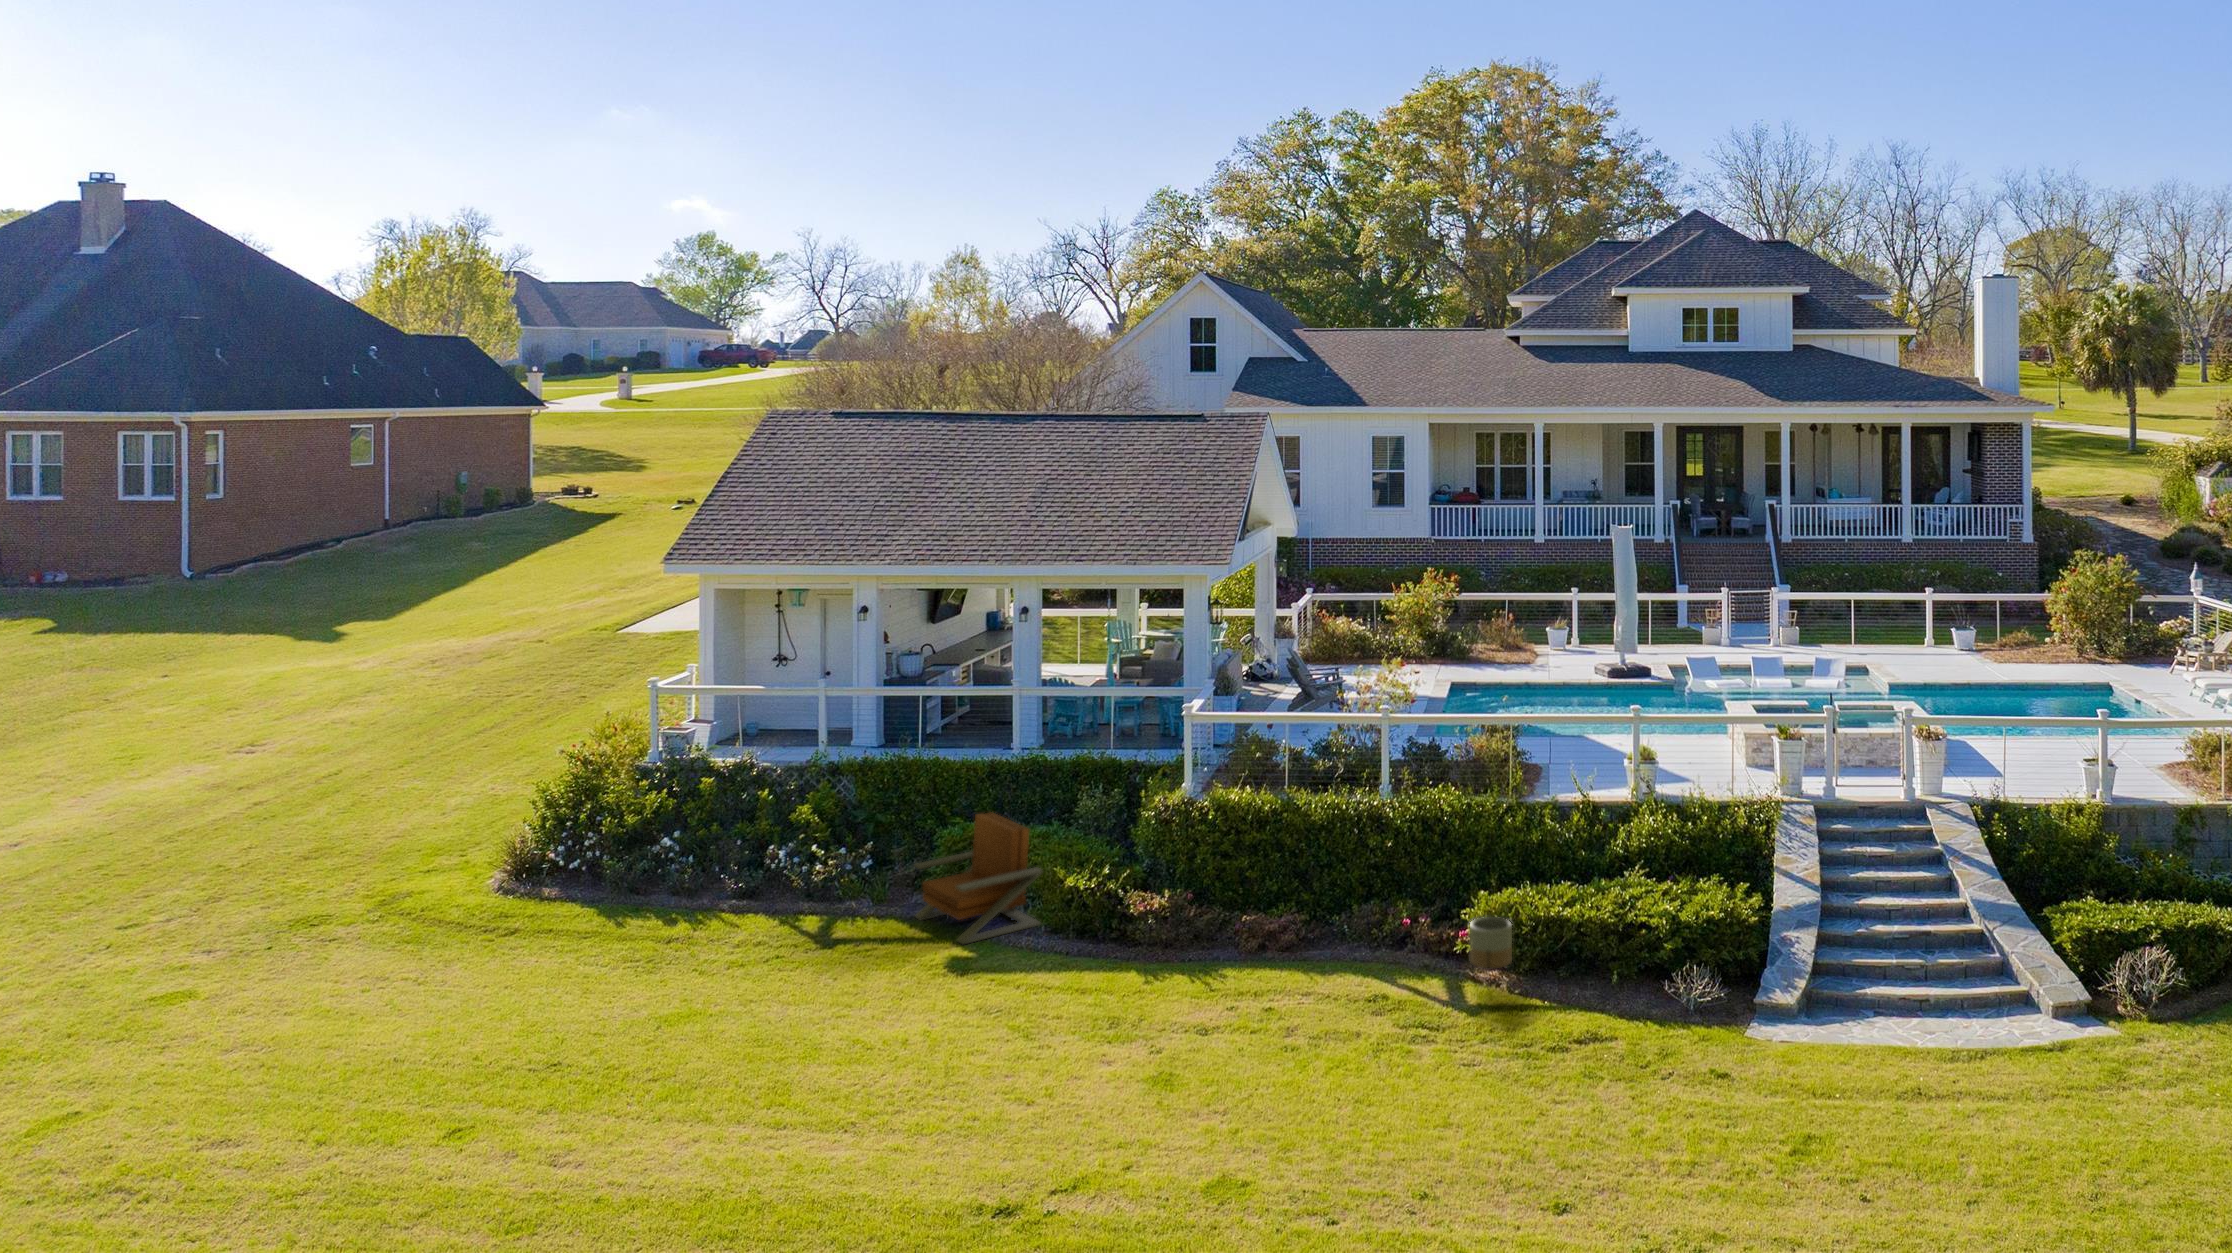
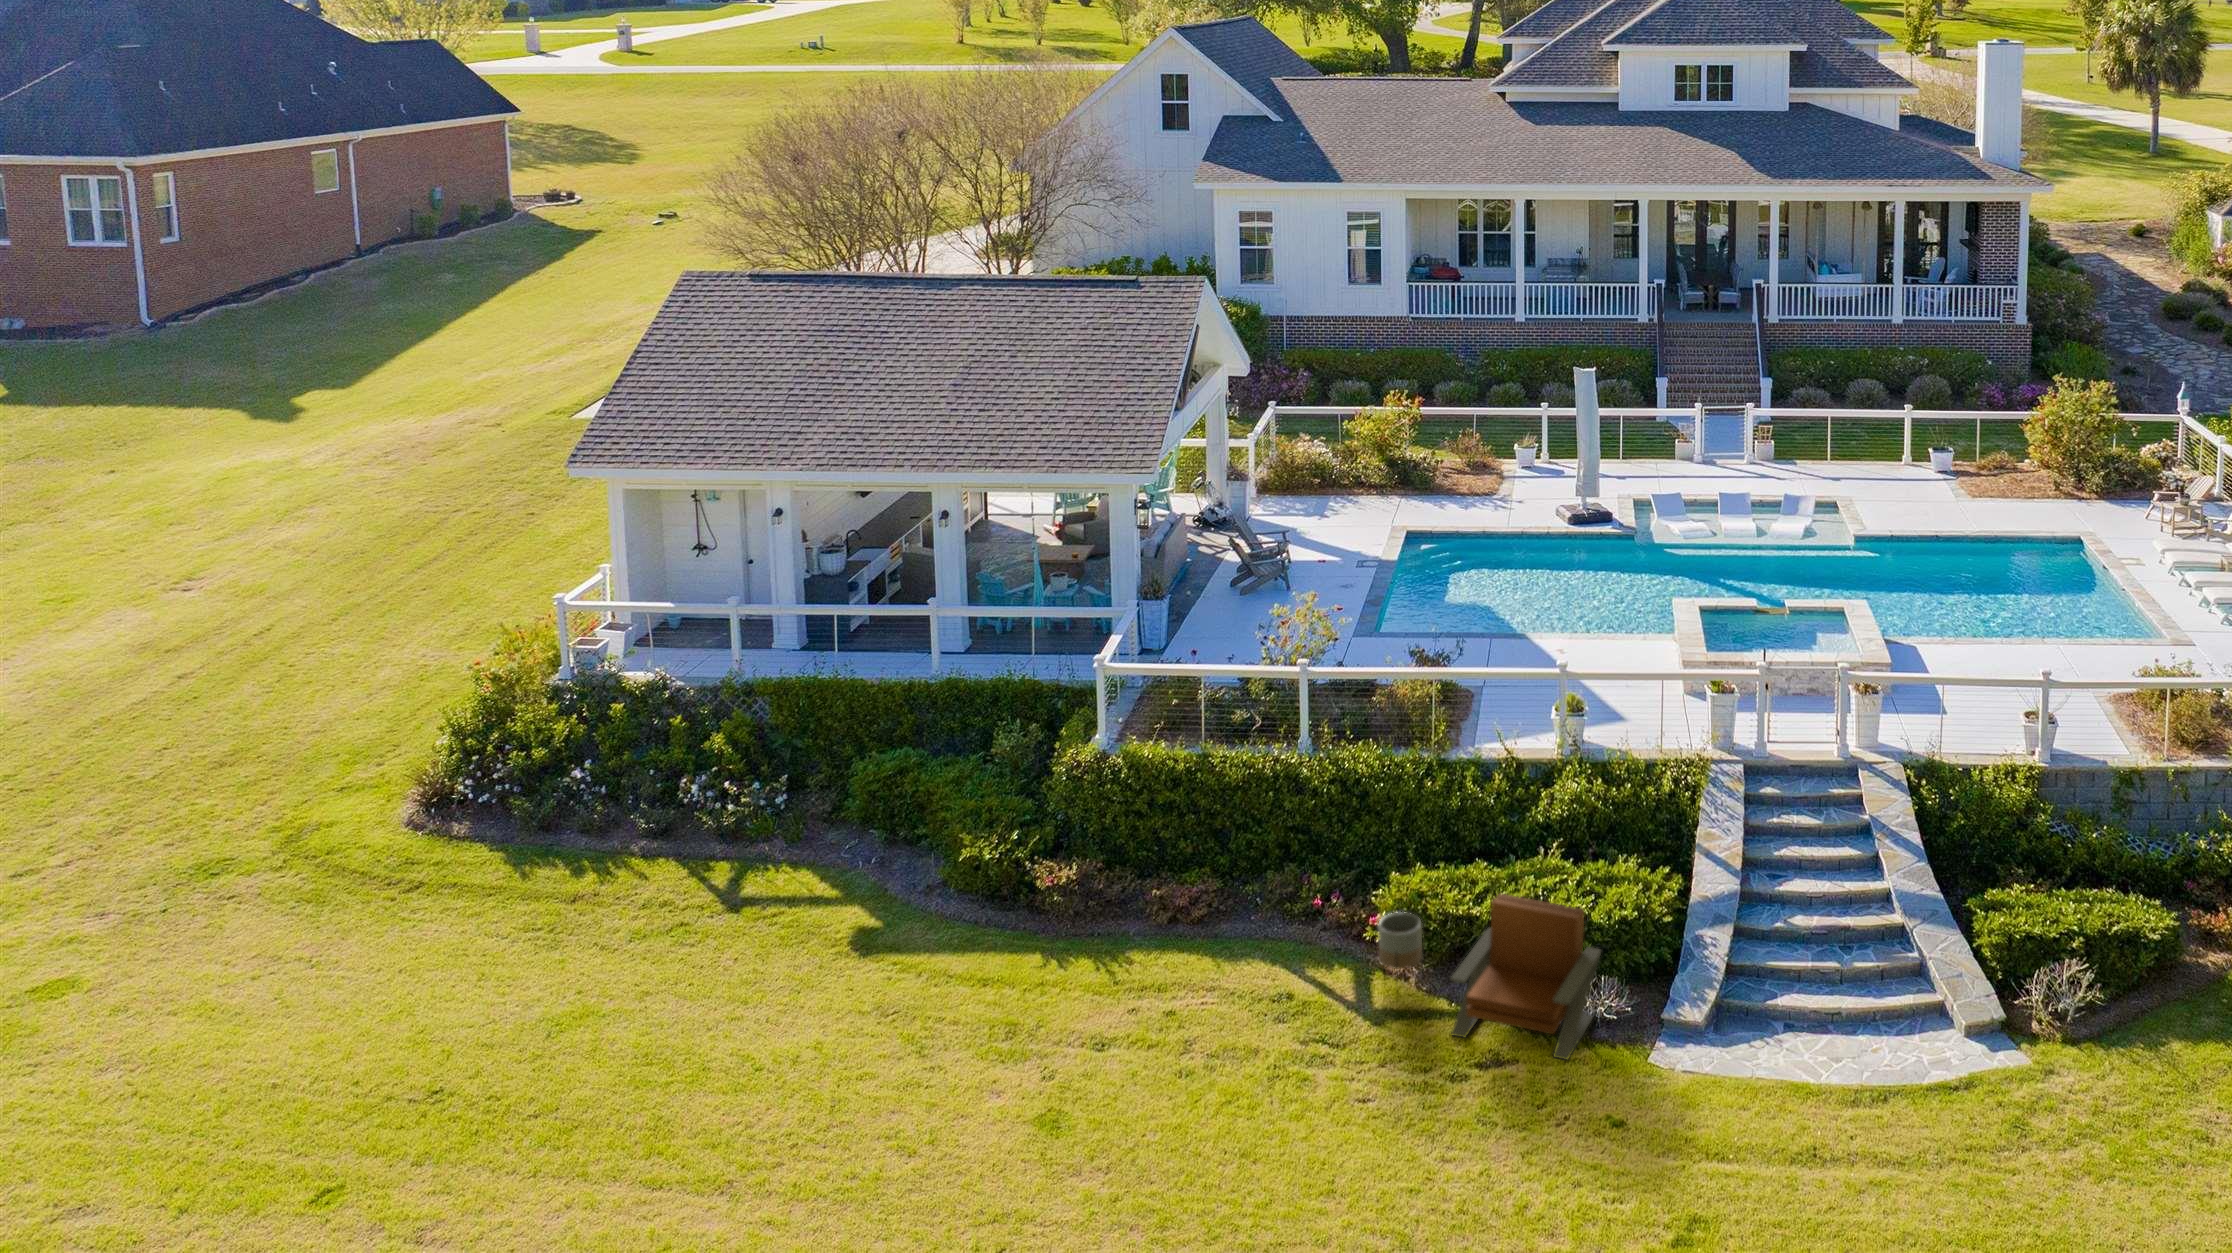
lounge chair: present [915,812,1043,944] -> present [1451,894,1601,1060]

